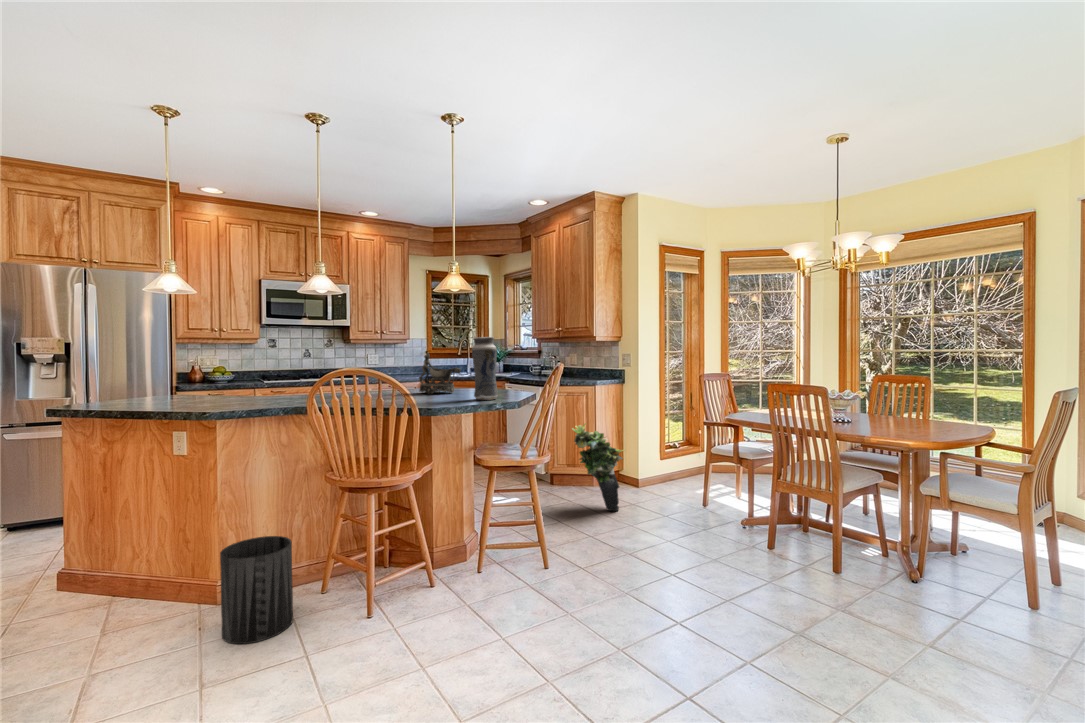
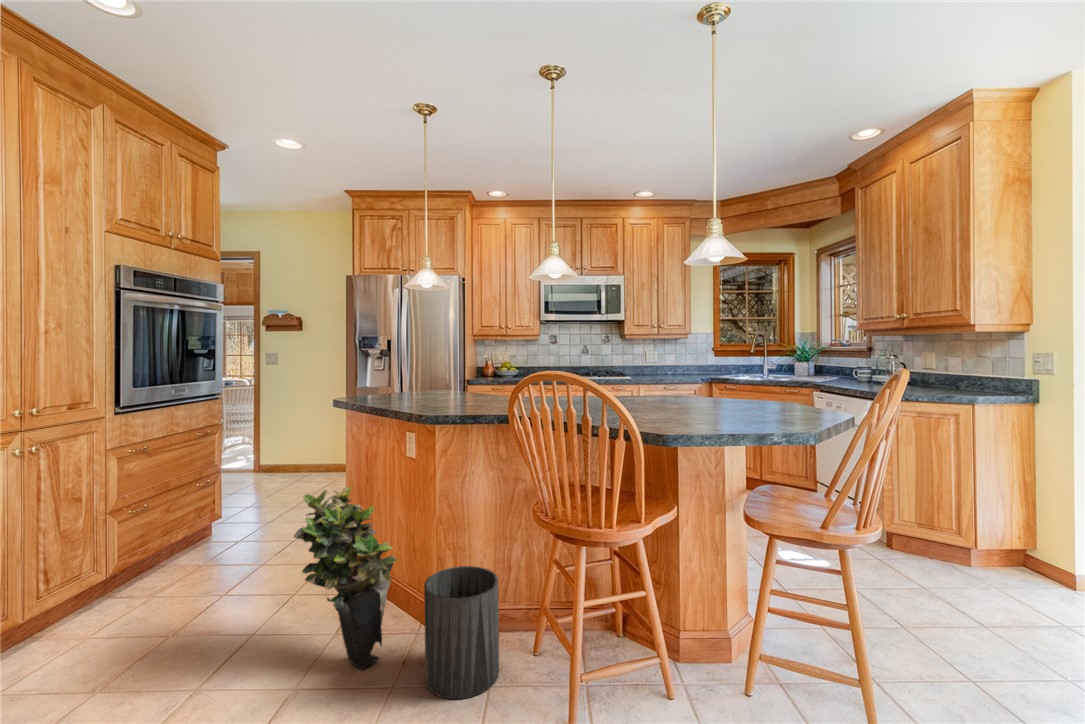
vase: present [472,337,498,400] -> none [739,331,782,429]
decorative bowl: present [419,353,461,394] -> none [674,353,731,410]
potted plant: present [573,423,624,511] -> present [294,486,397,669]

